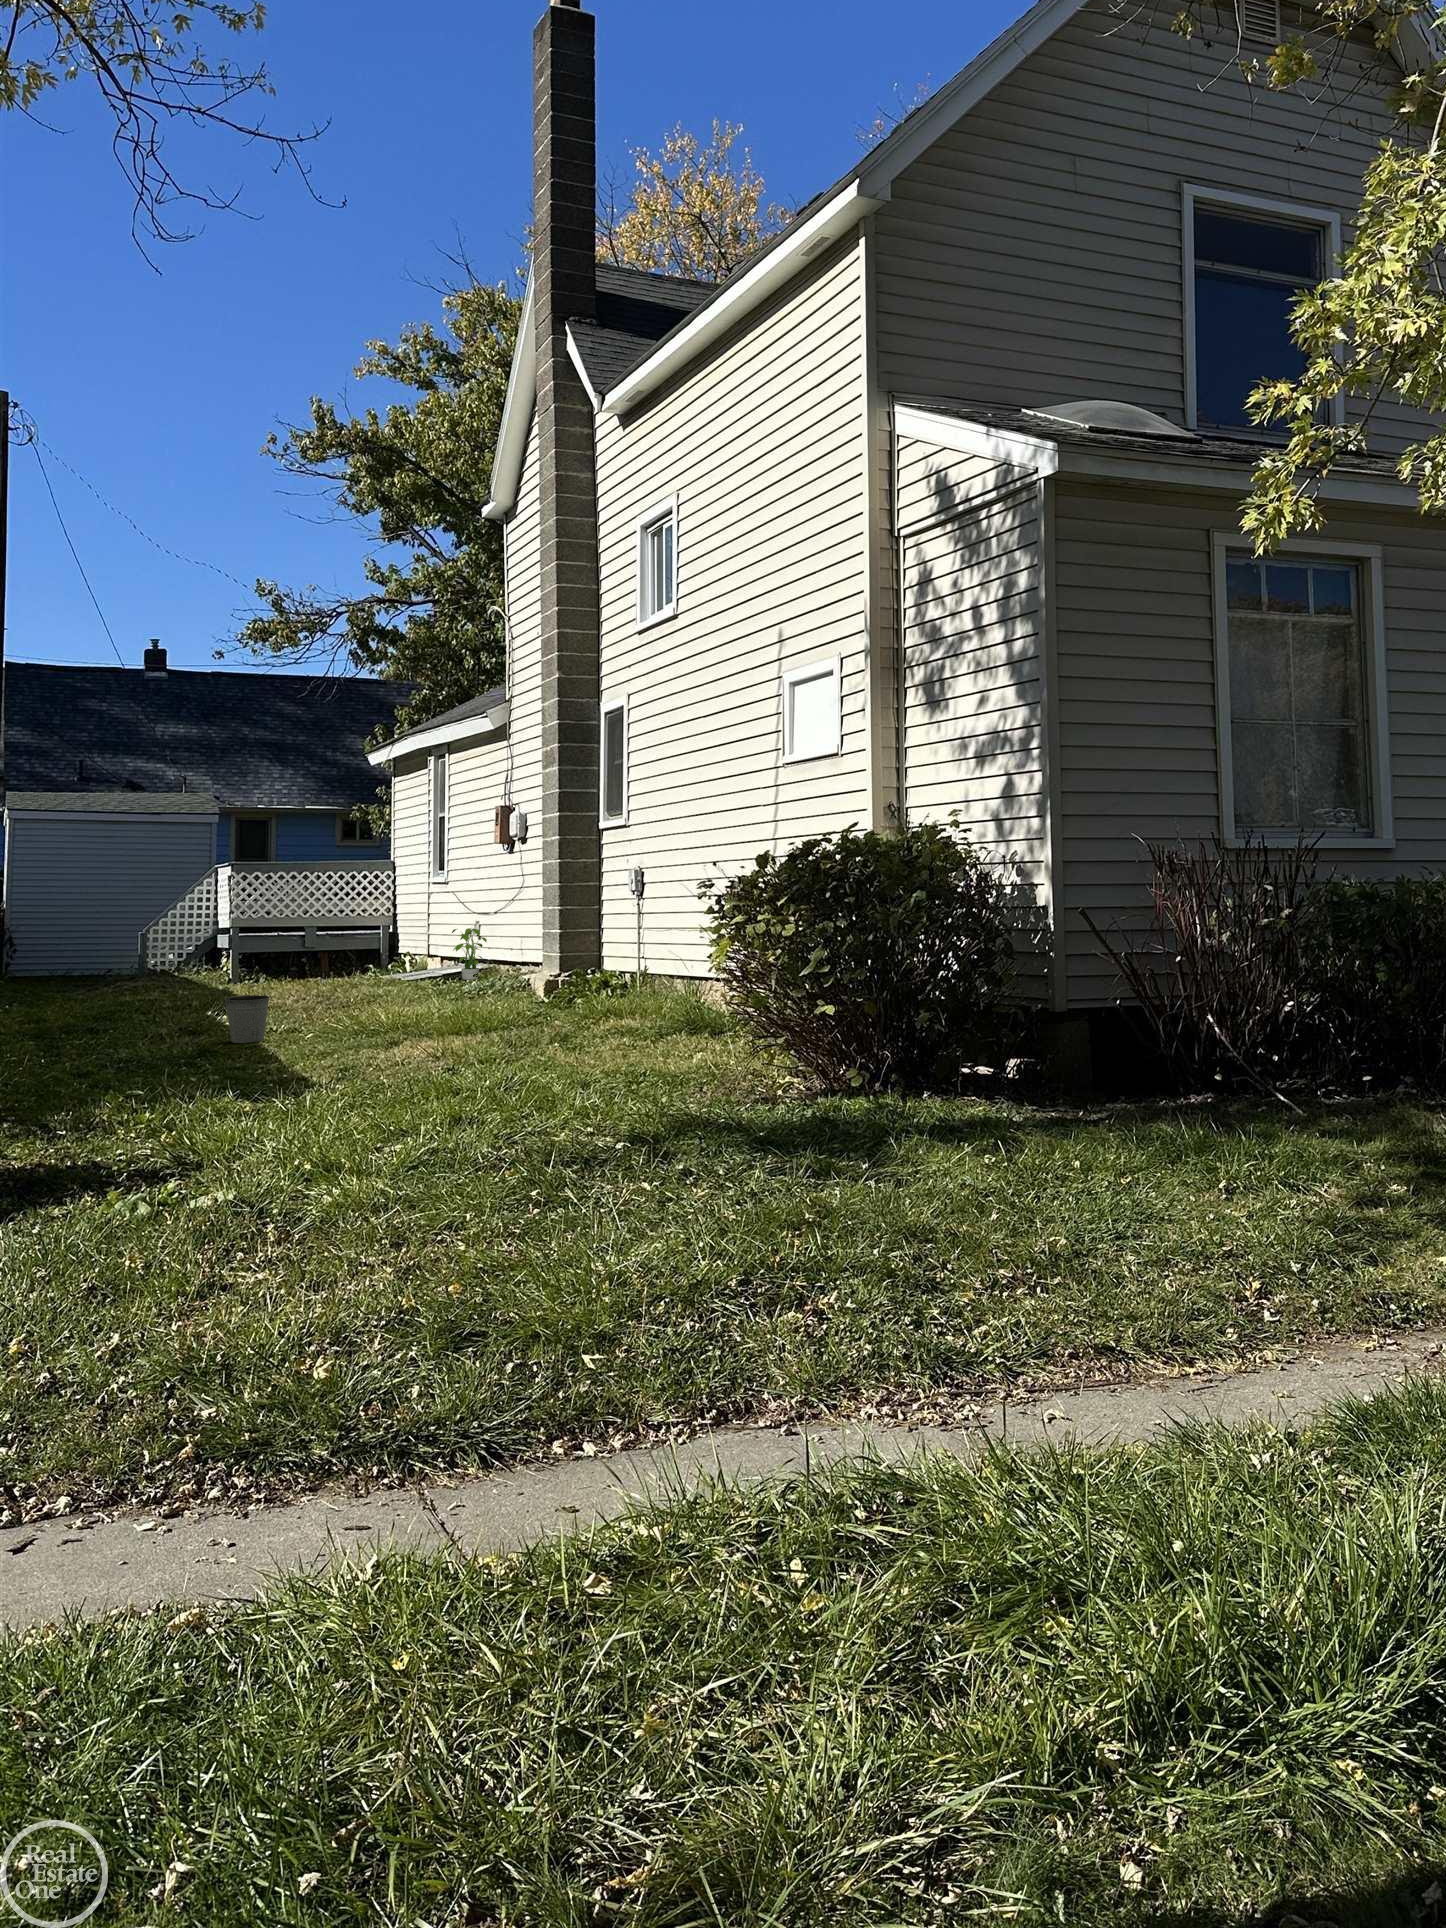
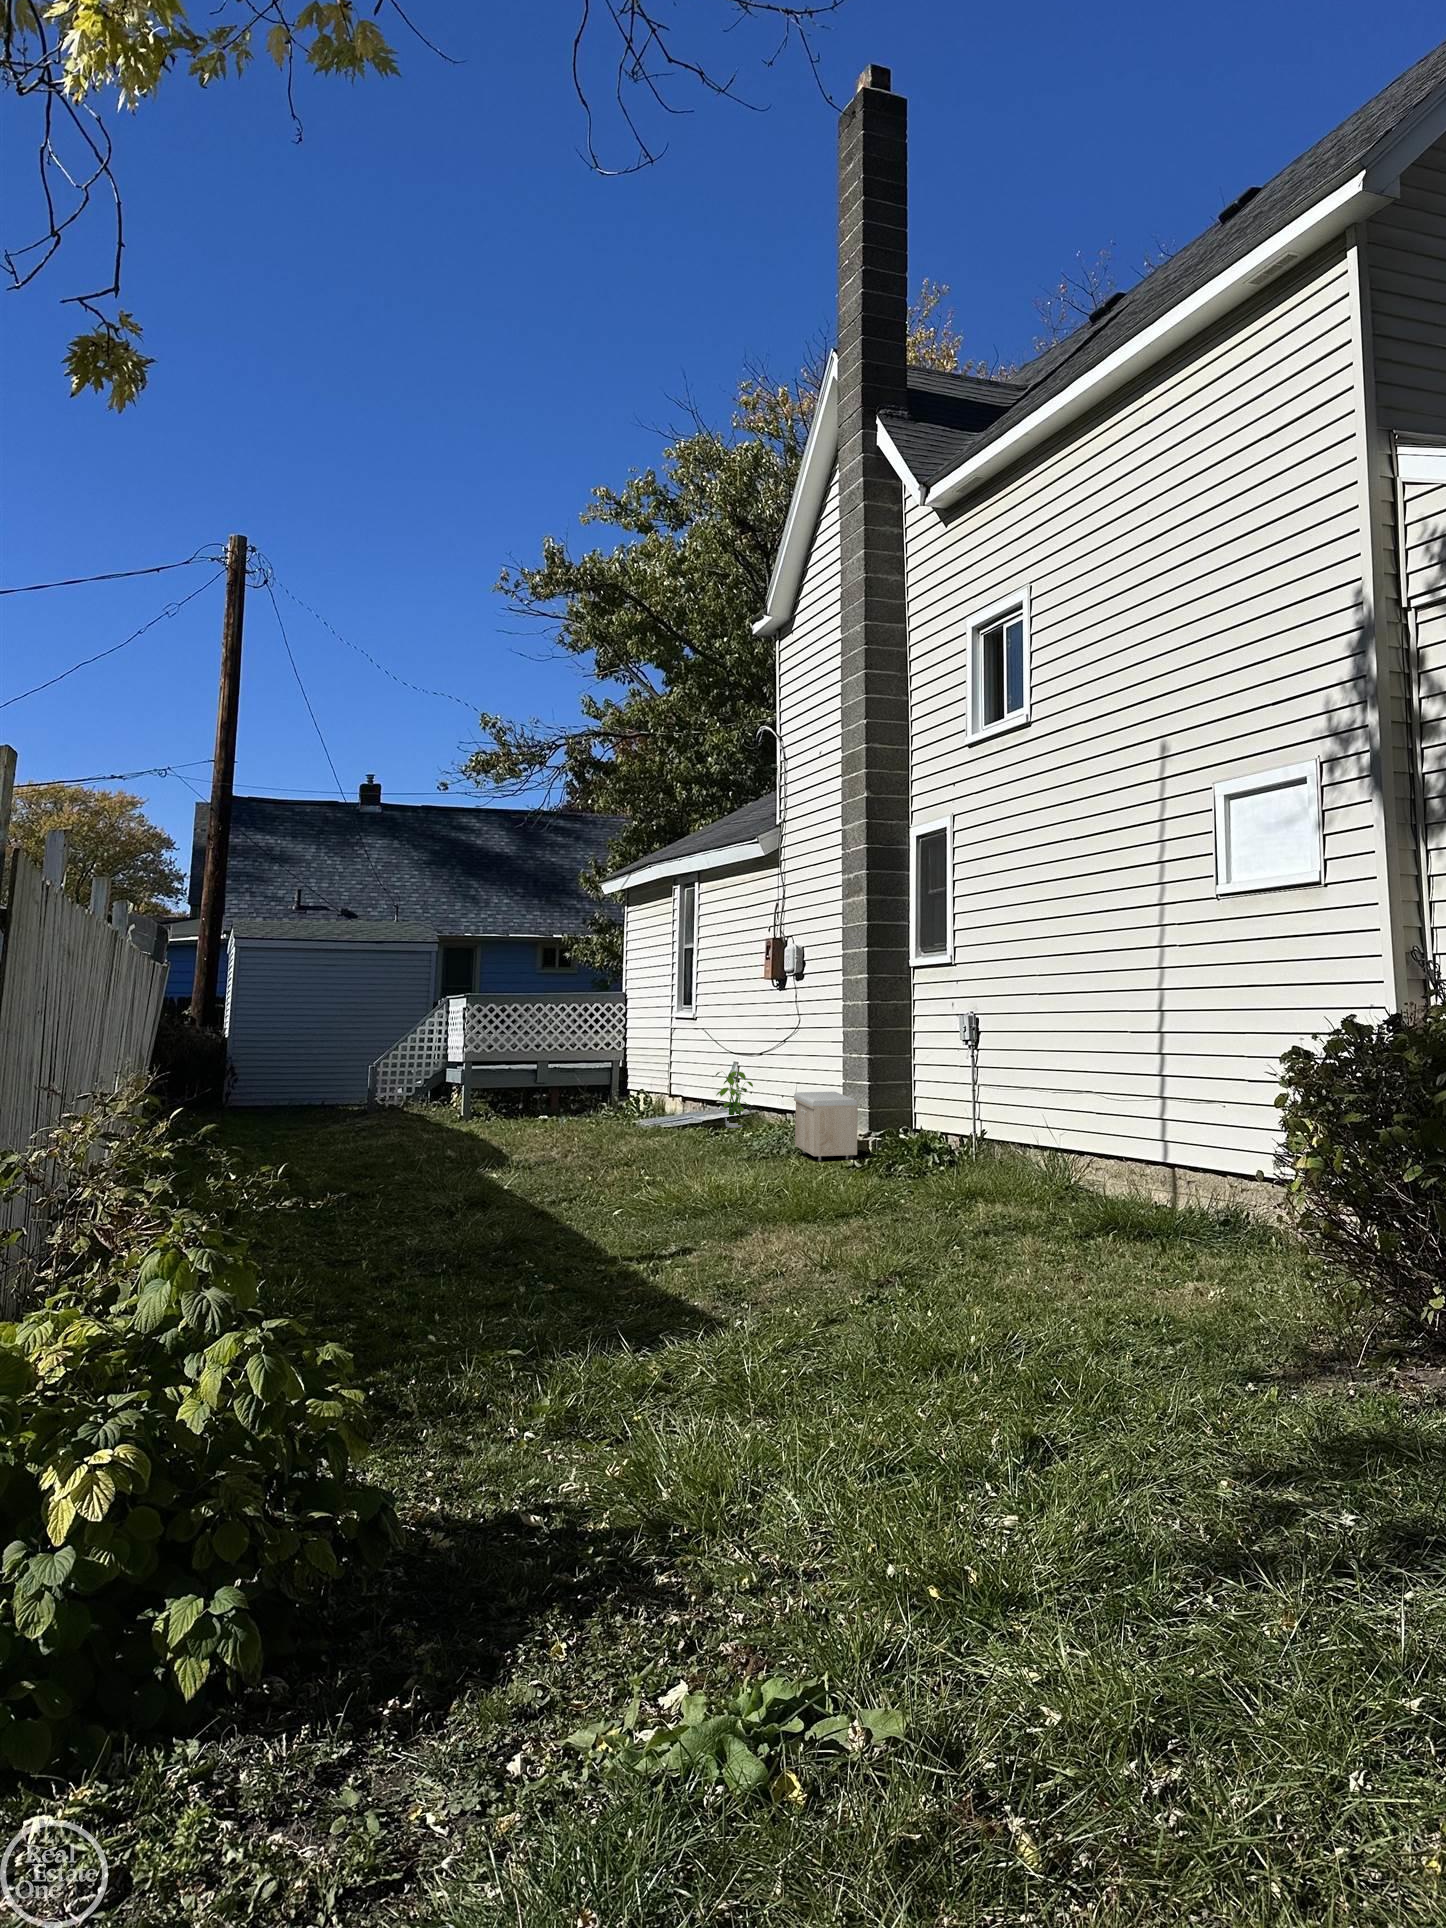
storage bench: none [497,940,548,1000] -> present [794,1092,858,1161]
bucket: present [222,994,270,1043] -> none [522,1160,576,1221]

